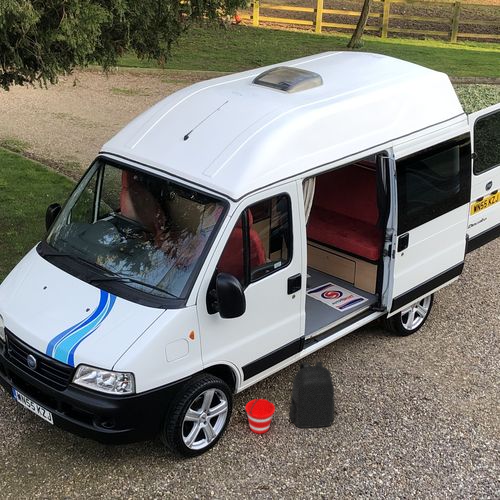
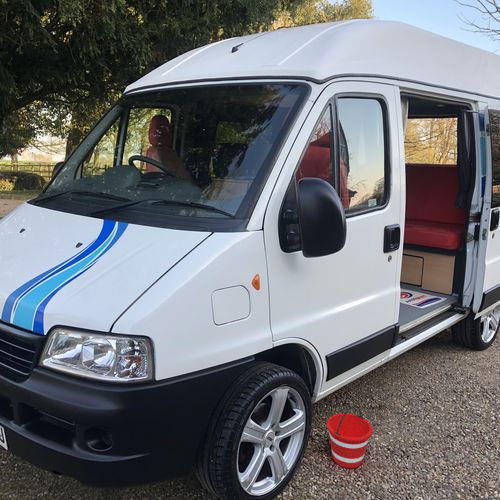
backpack: present [290,361,334,428] -> none [385,357,457,459]

